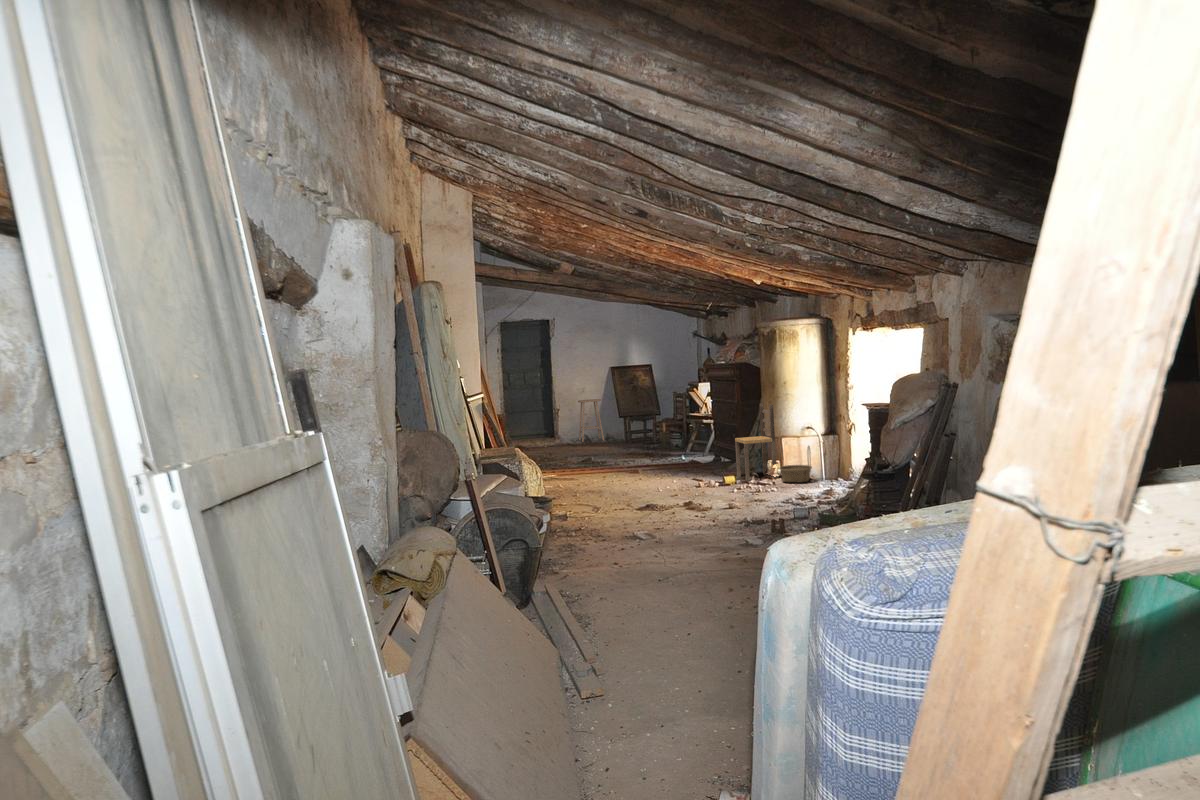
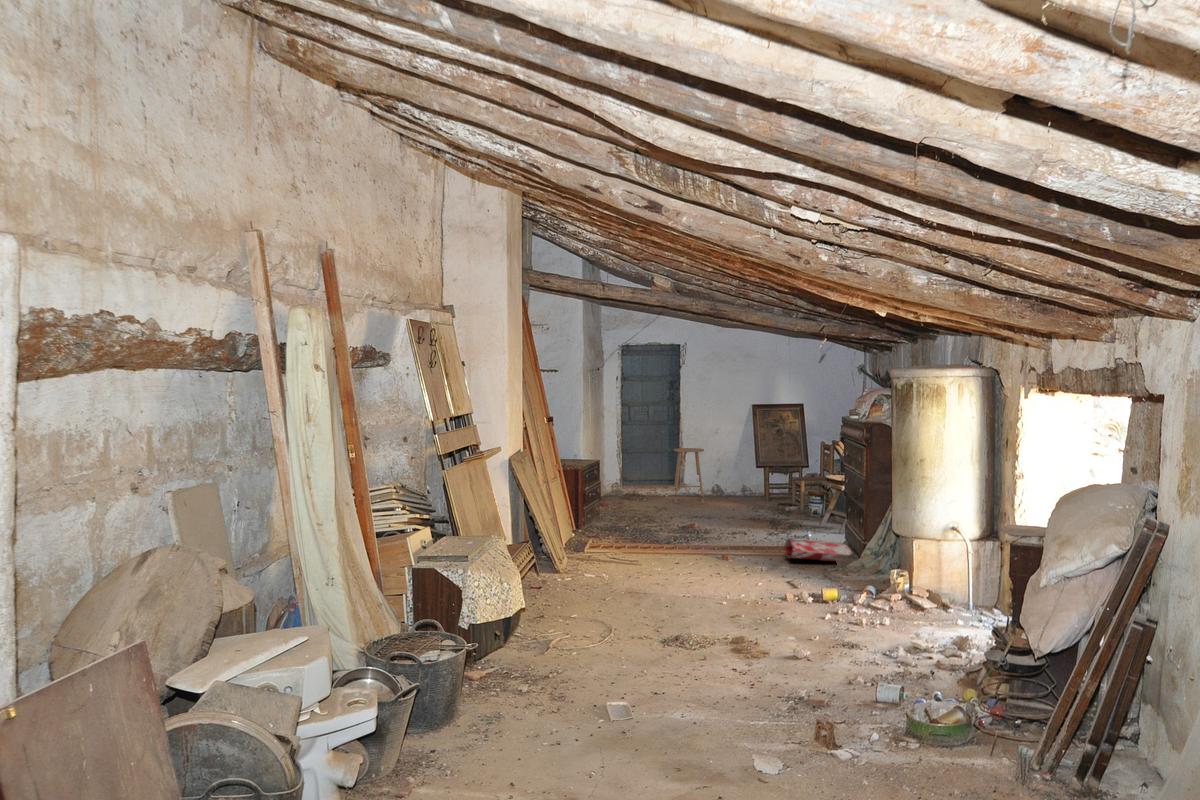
chair: present [735,403,777,481] -> none [844,485,901,599]
basket: present [779,446,812,482] -> none [902,553,953,612]
bag: none [685,449,735,466] -> present [784,537,852,562]

